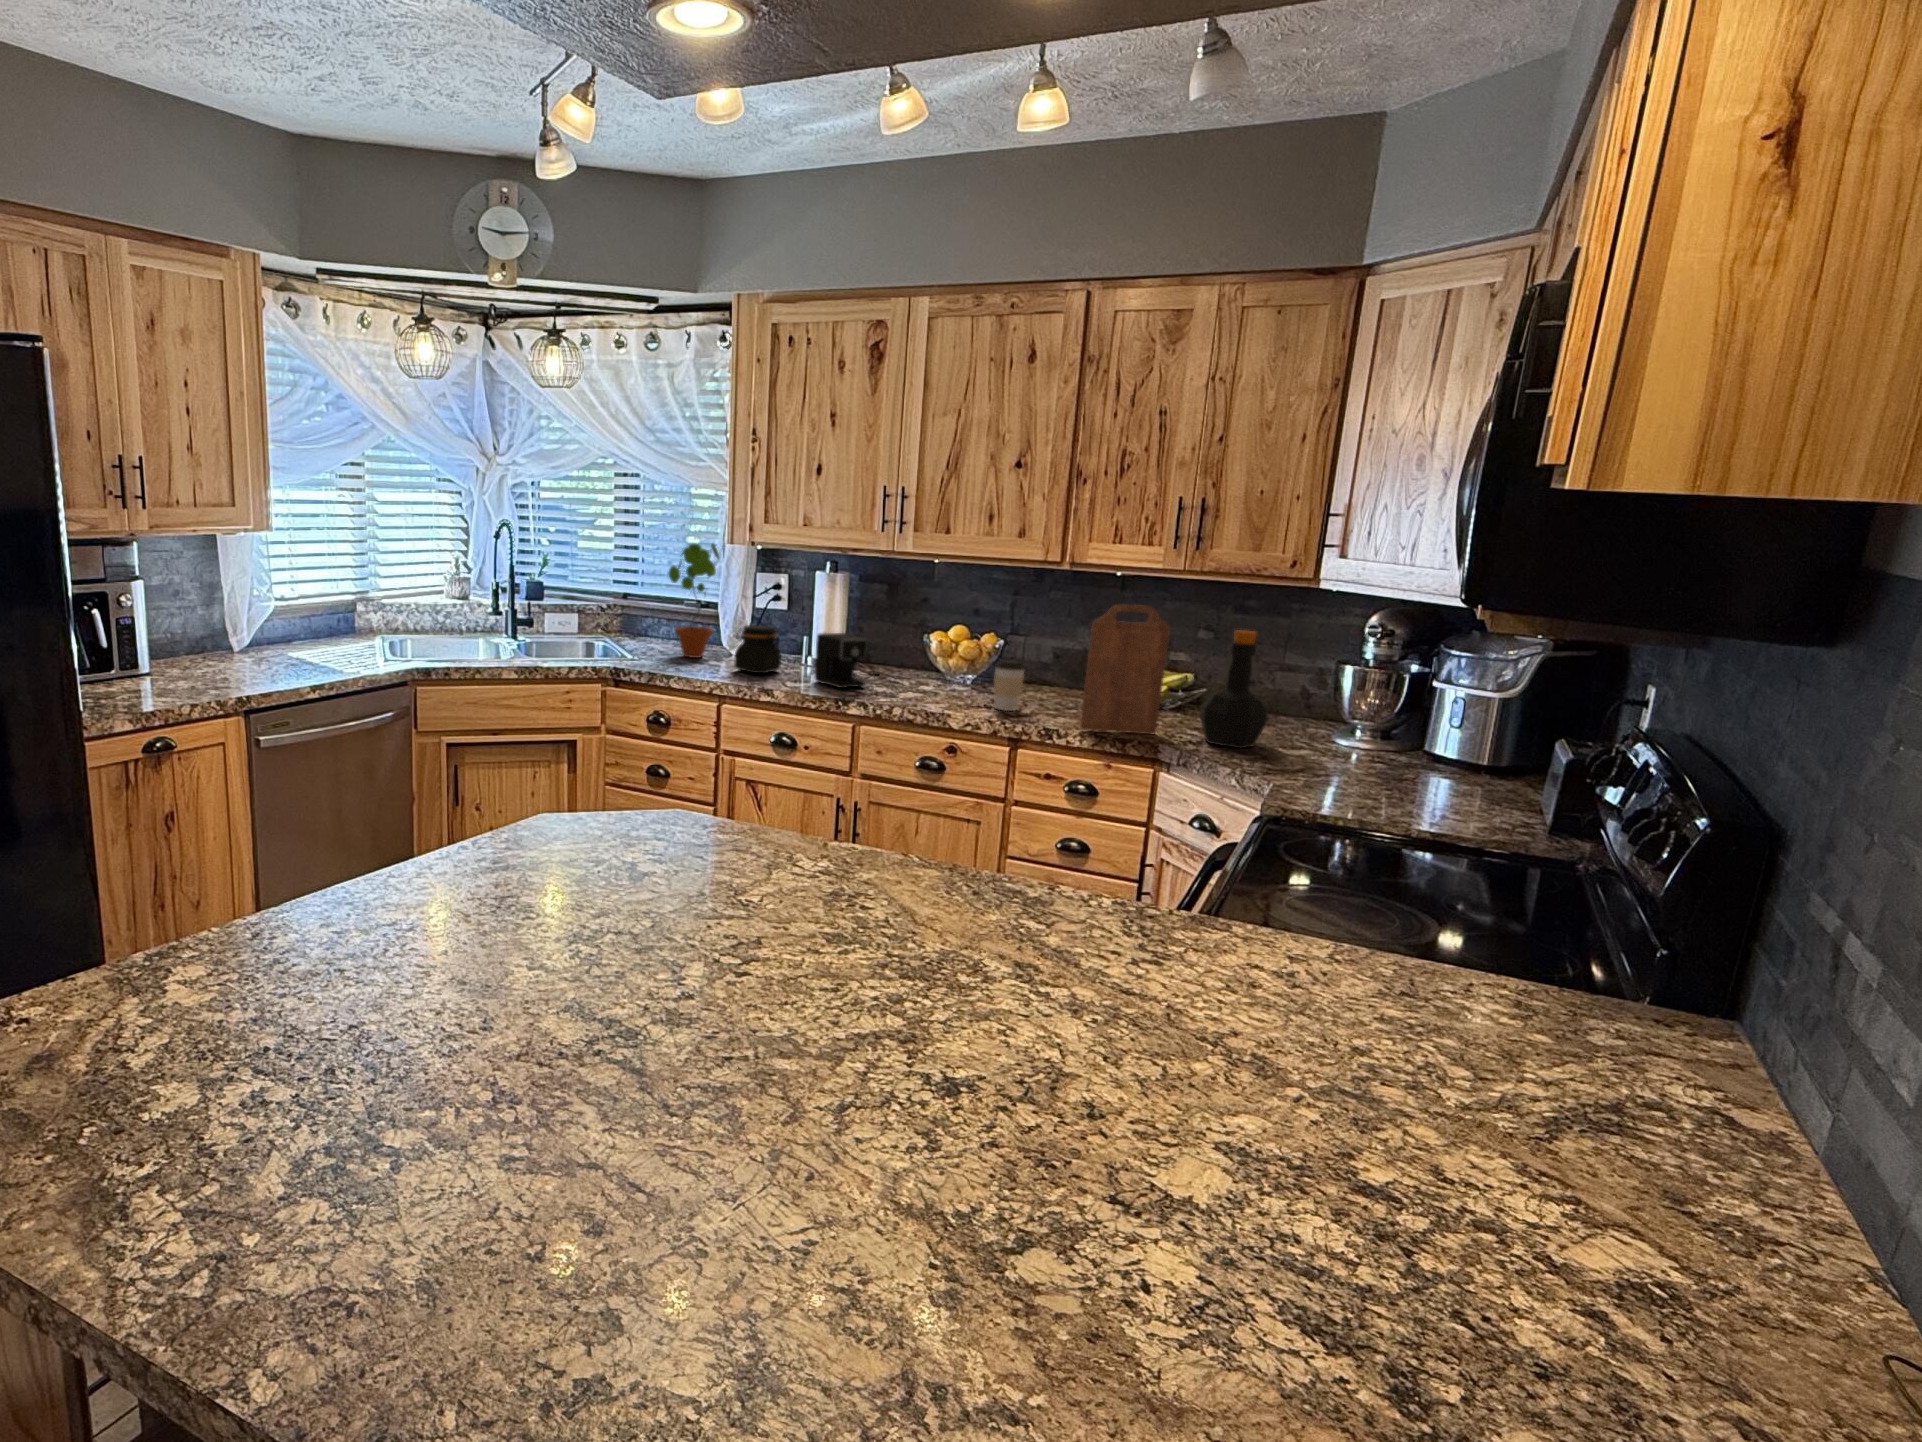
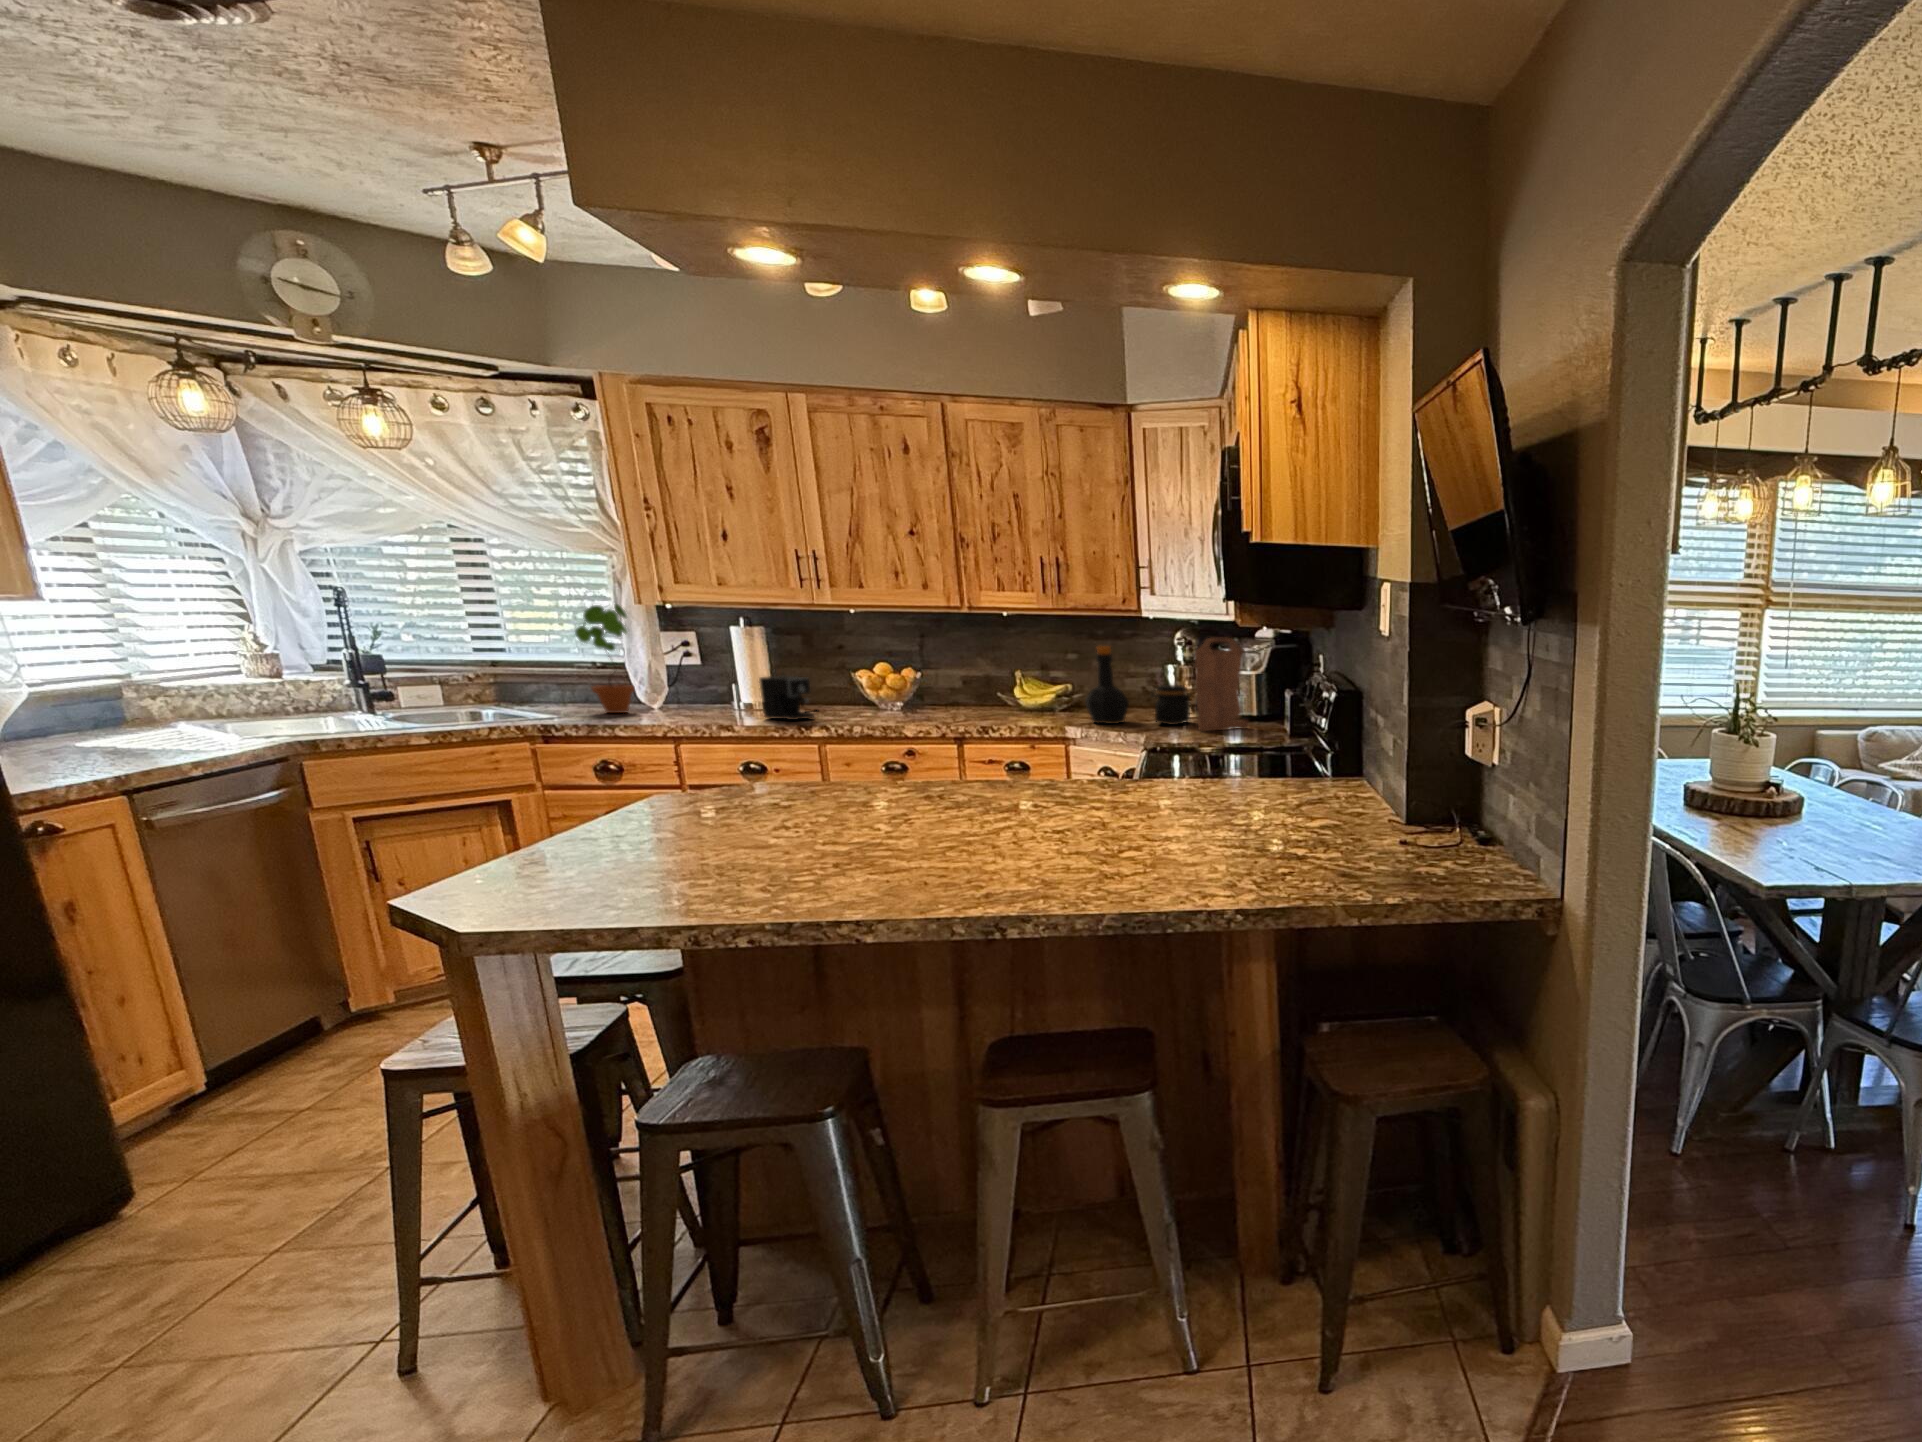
cutting board: present [1080,605,1170,734] -> present [1195,638,1248,731]
jar: present [734,625,781,673] -> present [1151,685,1192,725]
coffee cup: present [994,659,1025,711] -> none [927,682,952,722]

